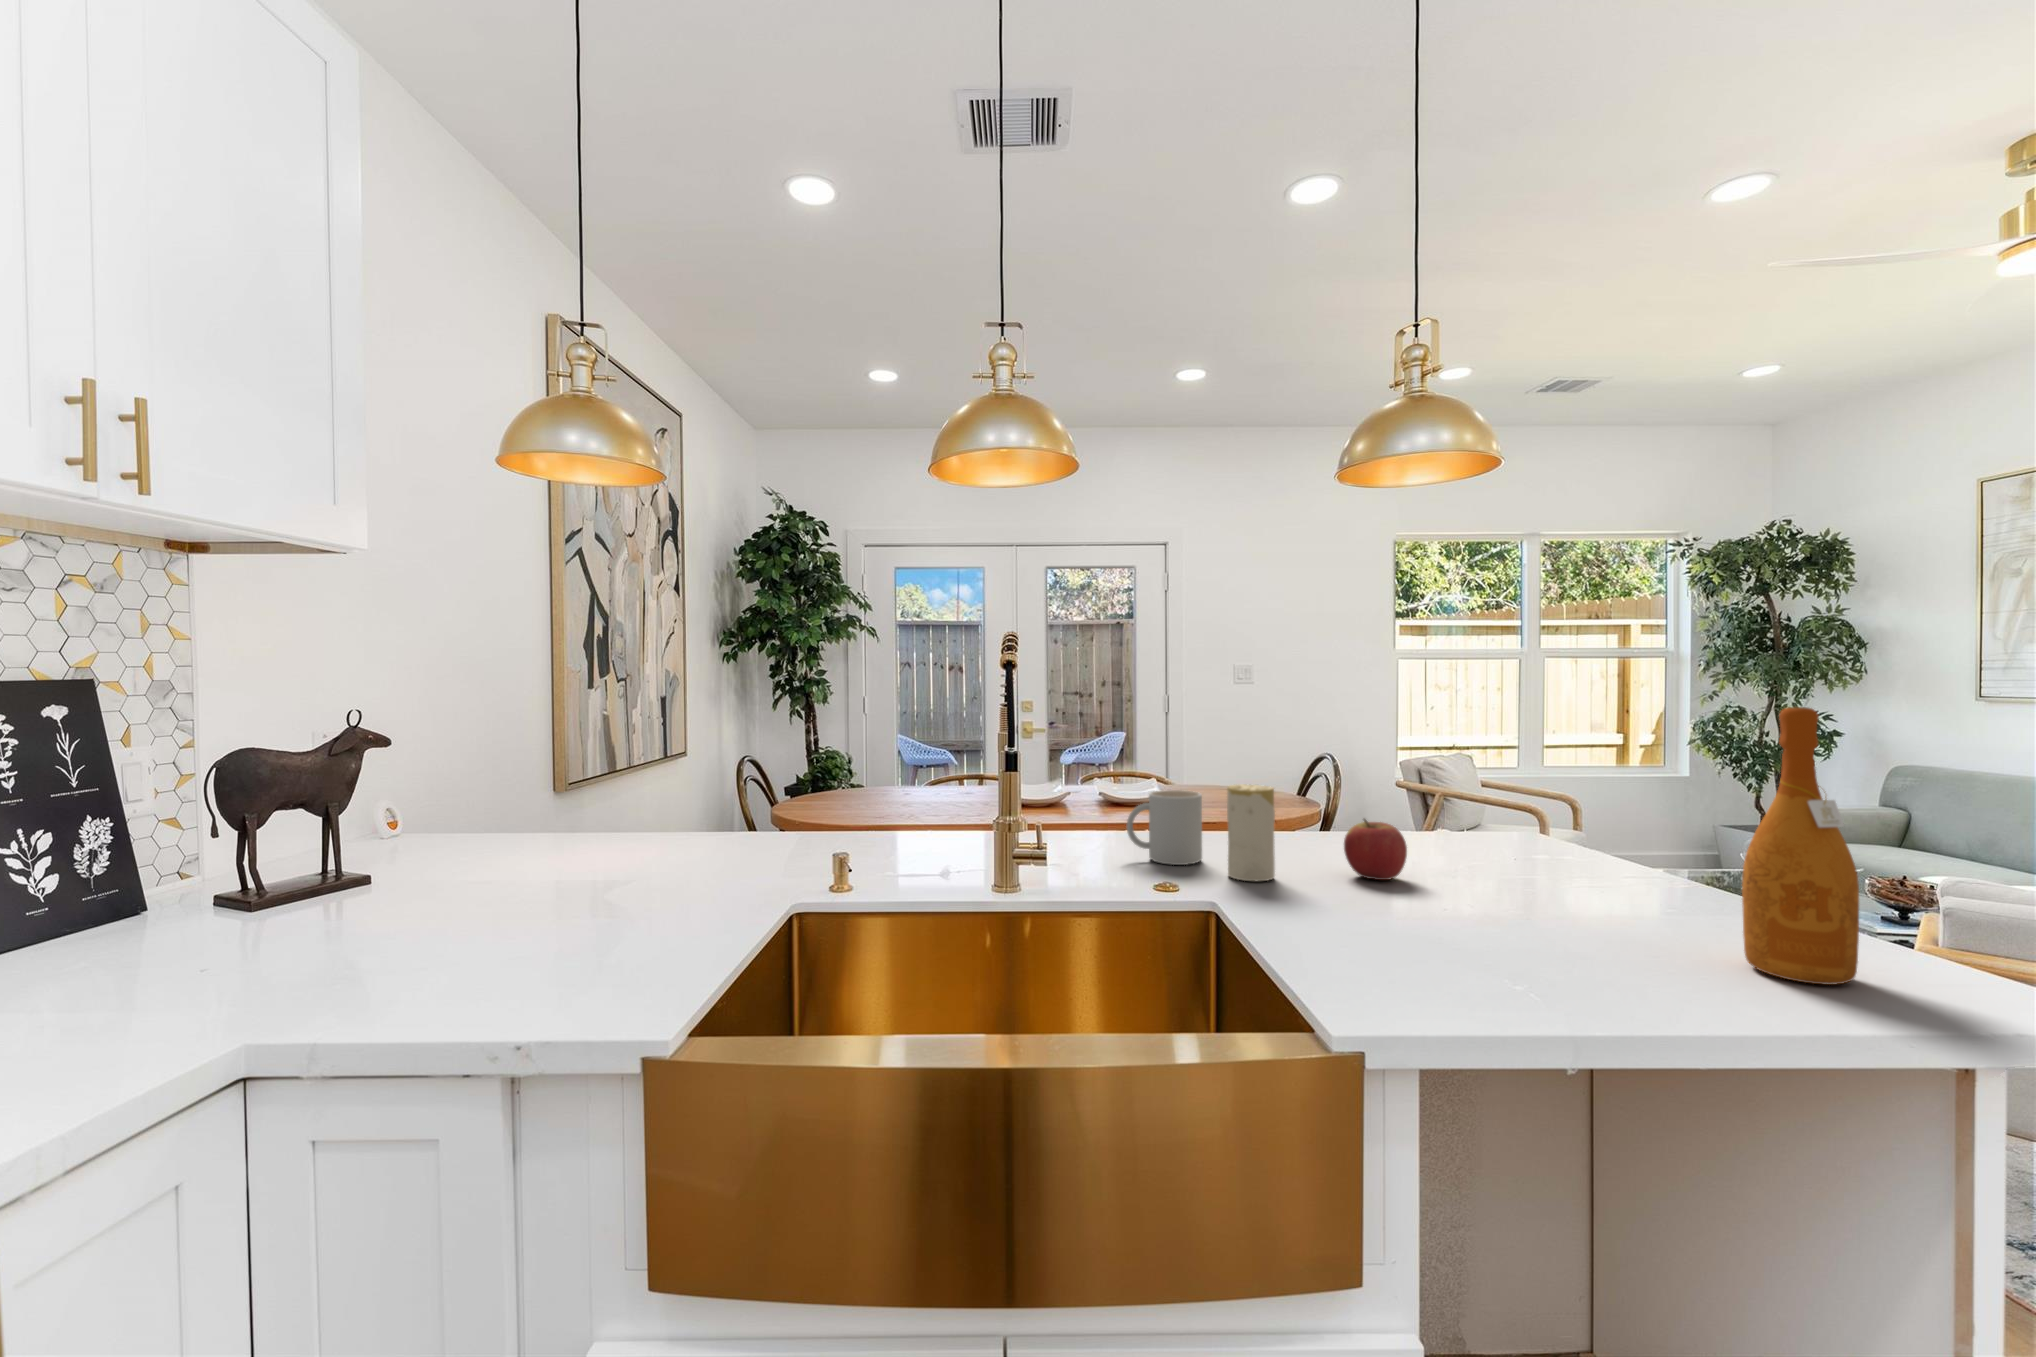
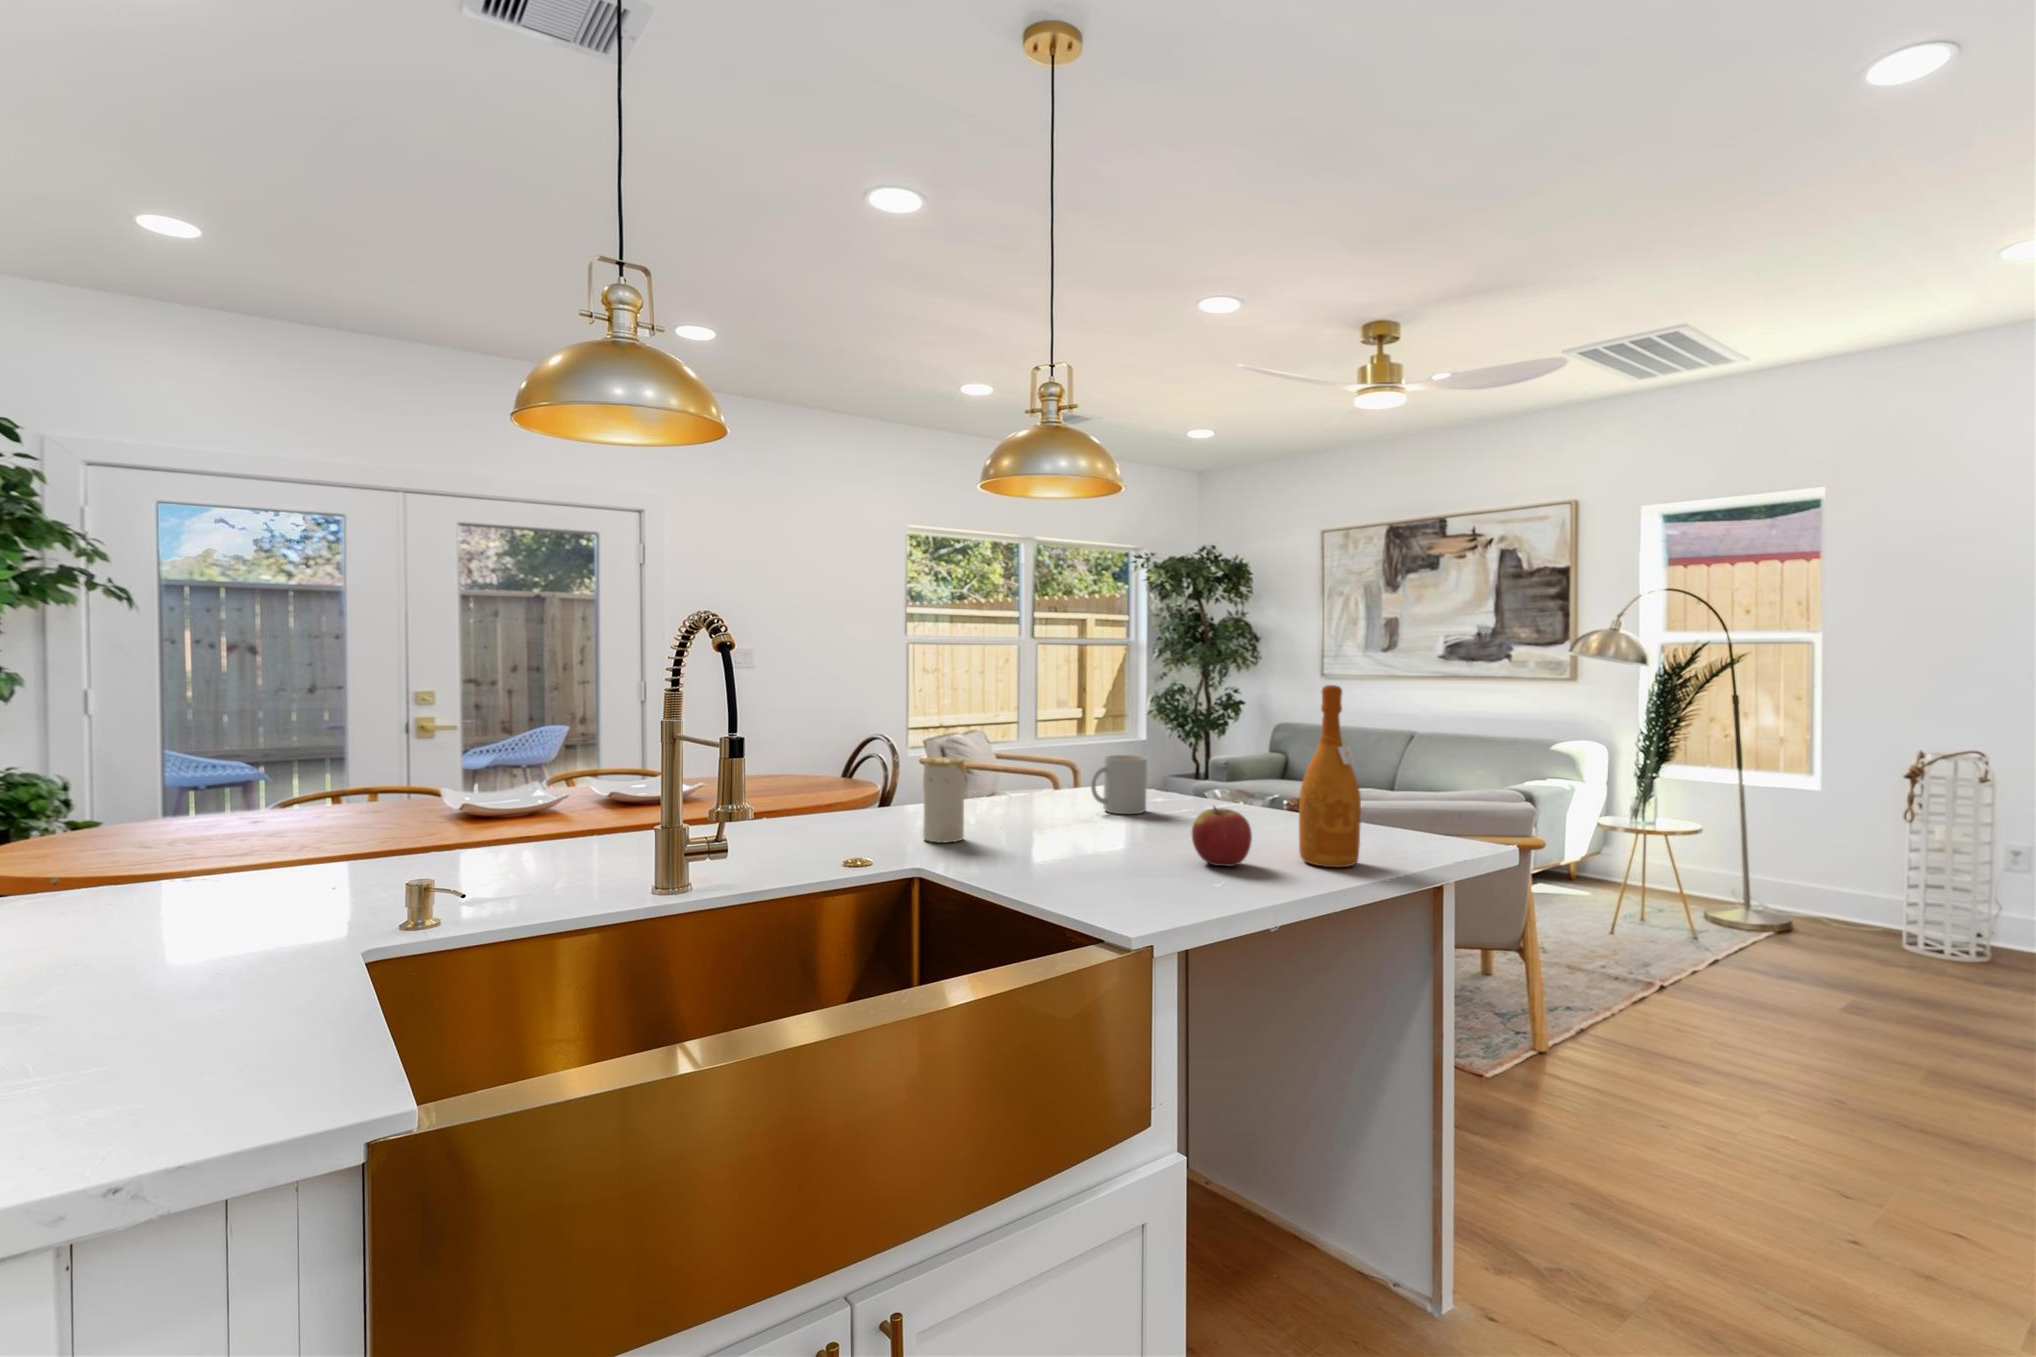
mug: present [1127,790,1202,865] -> present [1091,755,1147,814]
apple: present [1344,819,1407,880] -> present [1192,807,1252,866]

